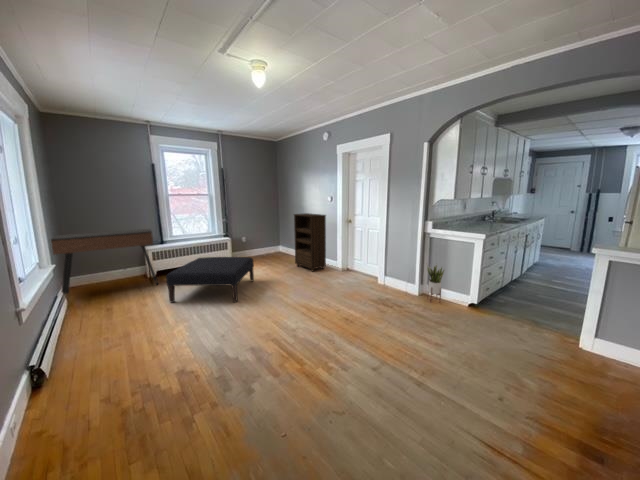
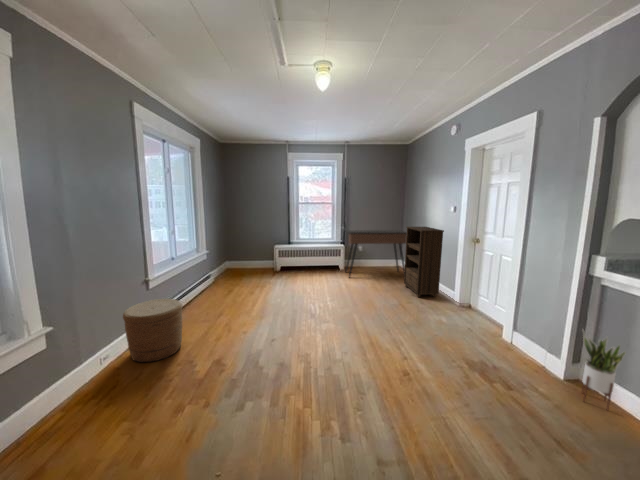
console table: present [51,229,158,295] -> present [345,230,406,277]
ottoman: present [166,257,254,302] -> none [265,261,348,311]
woven basket: none [22,323,117,417] -> present [123,299,182,362]

